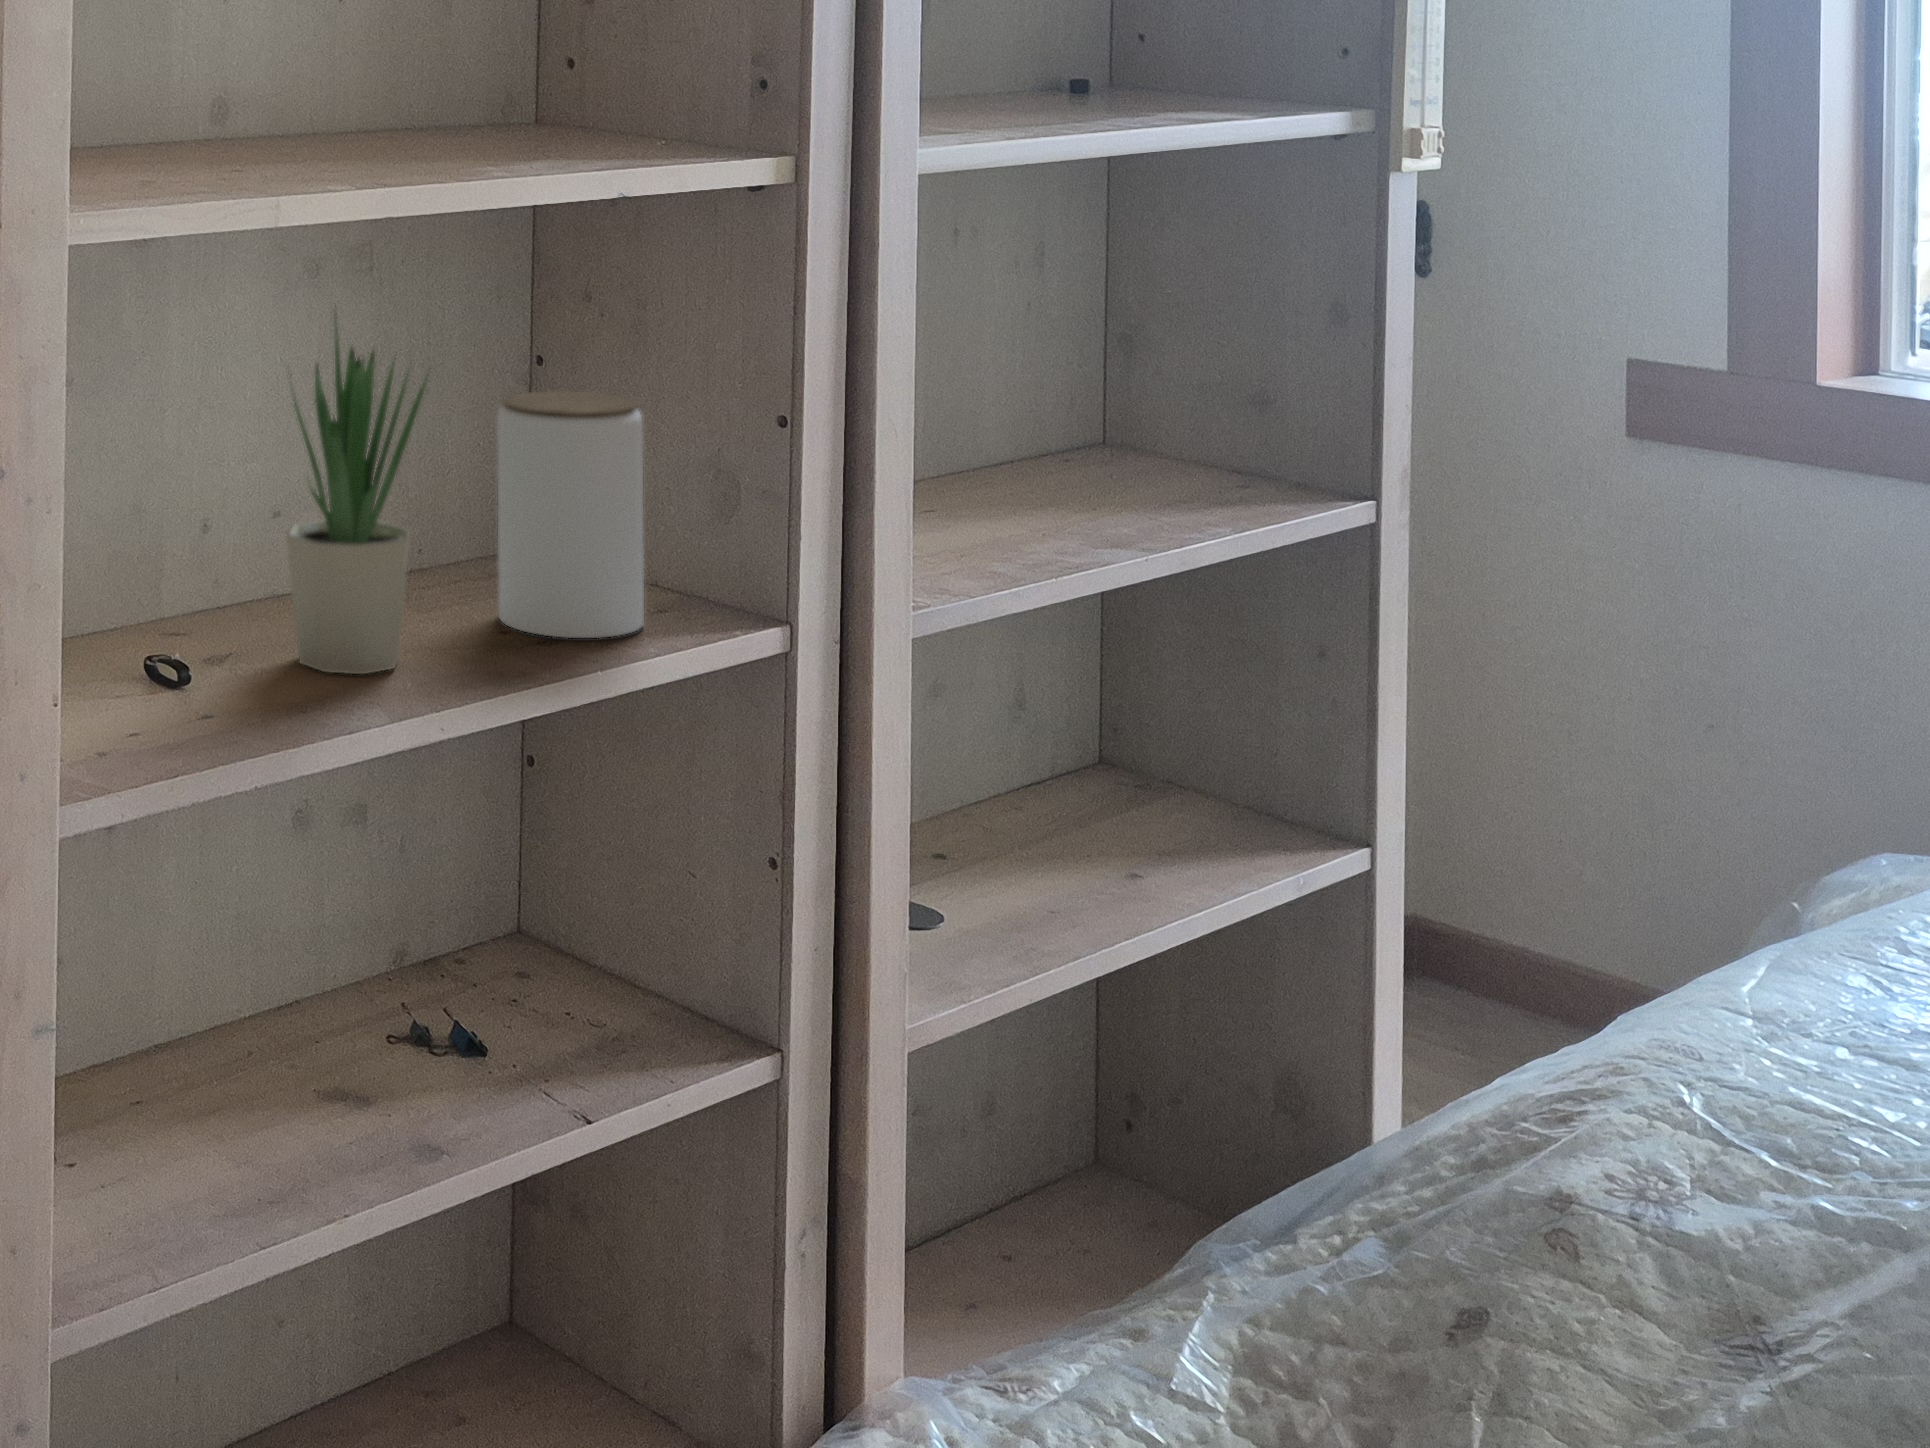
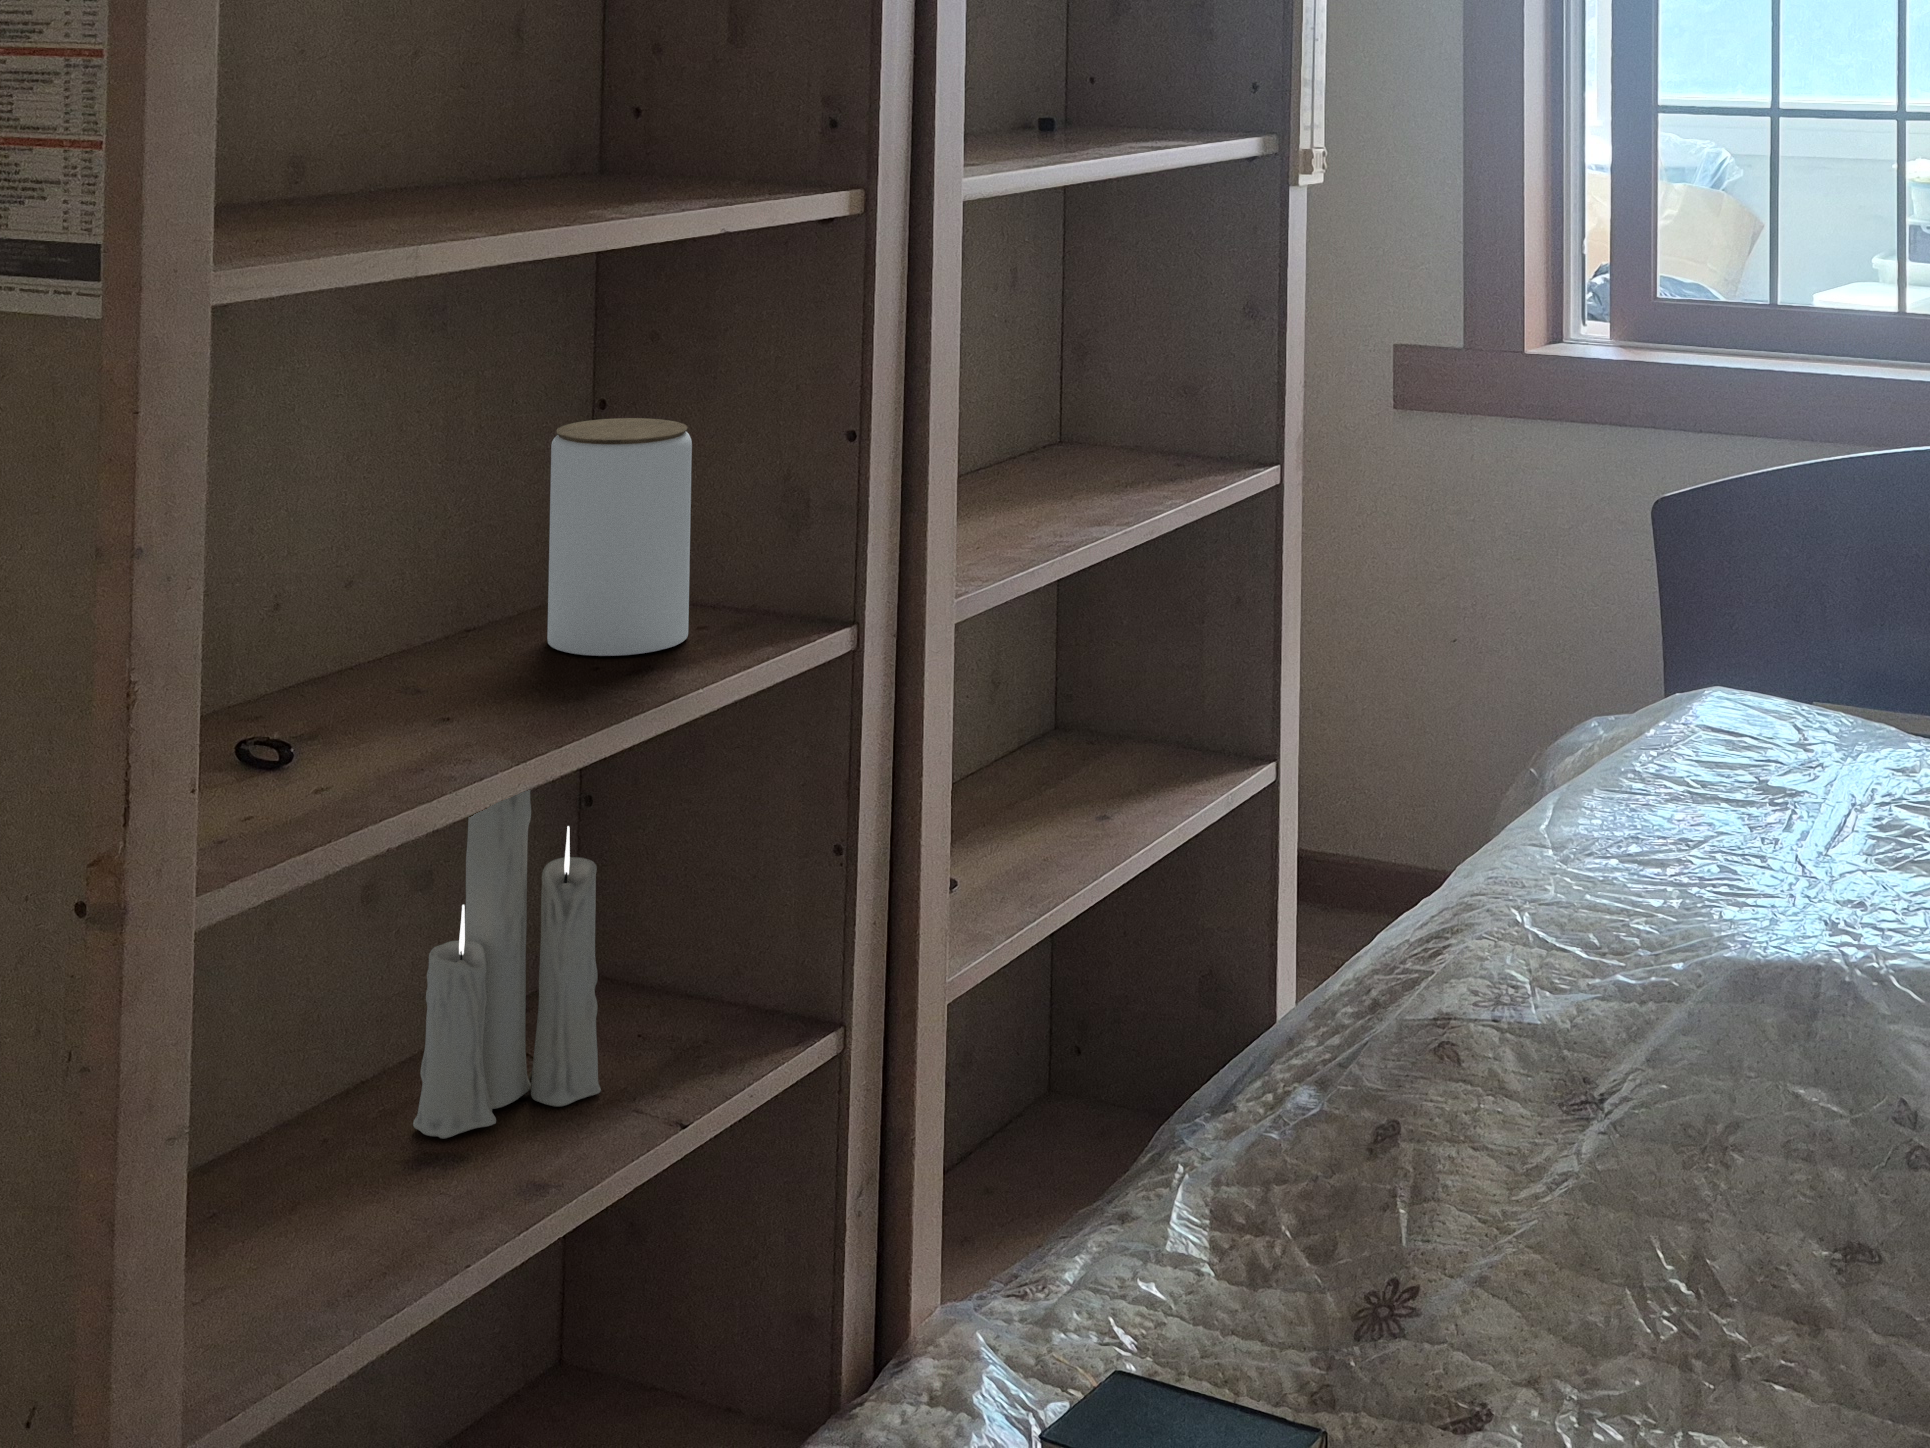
potted plant: present [286,322,429,674] -> none [351,343,508,717]
candle: none [365,669,555,1104] -> present [413,790,601,1139]

